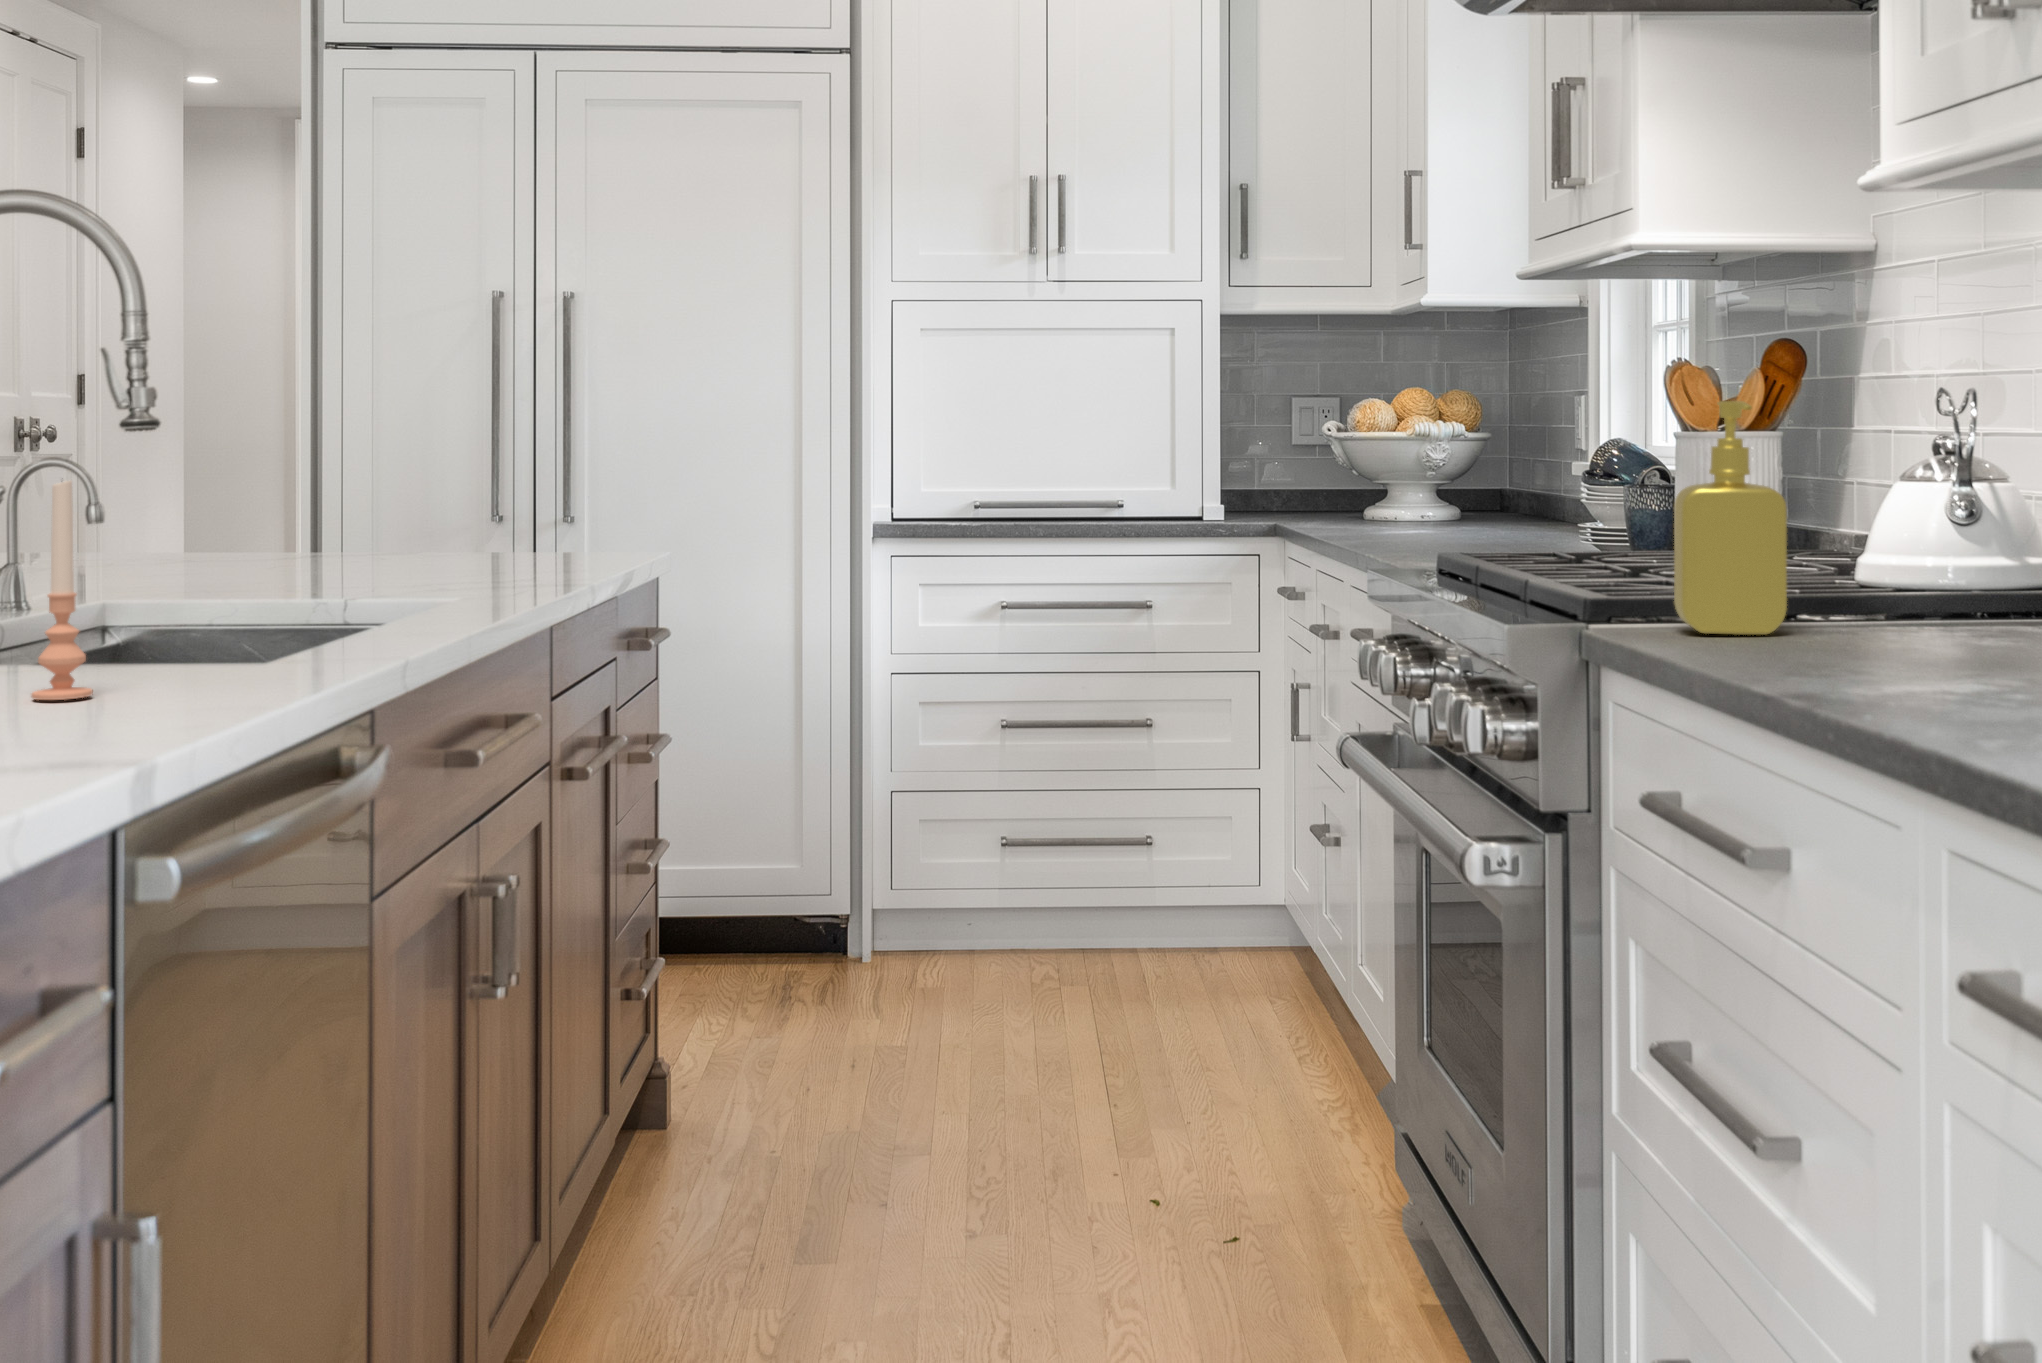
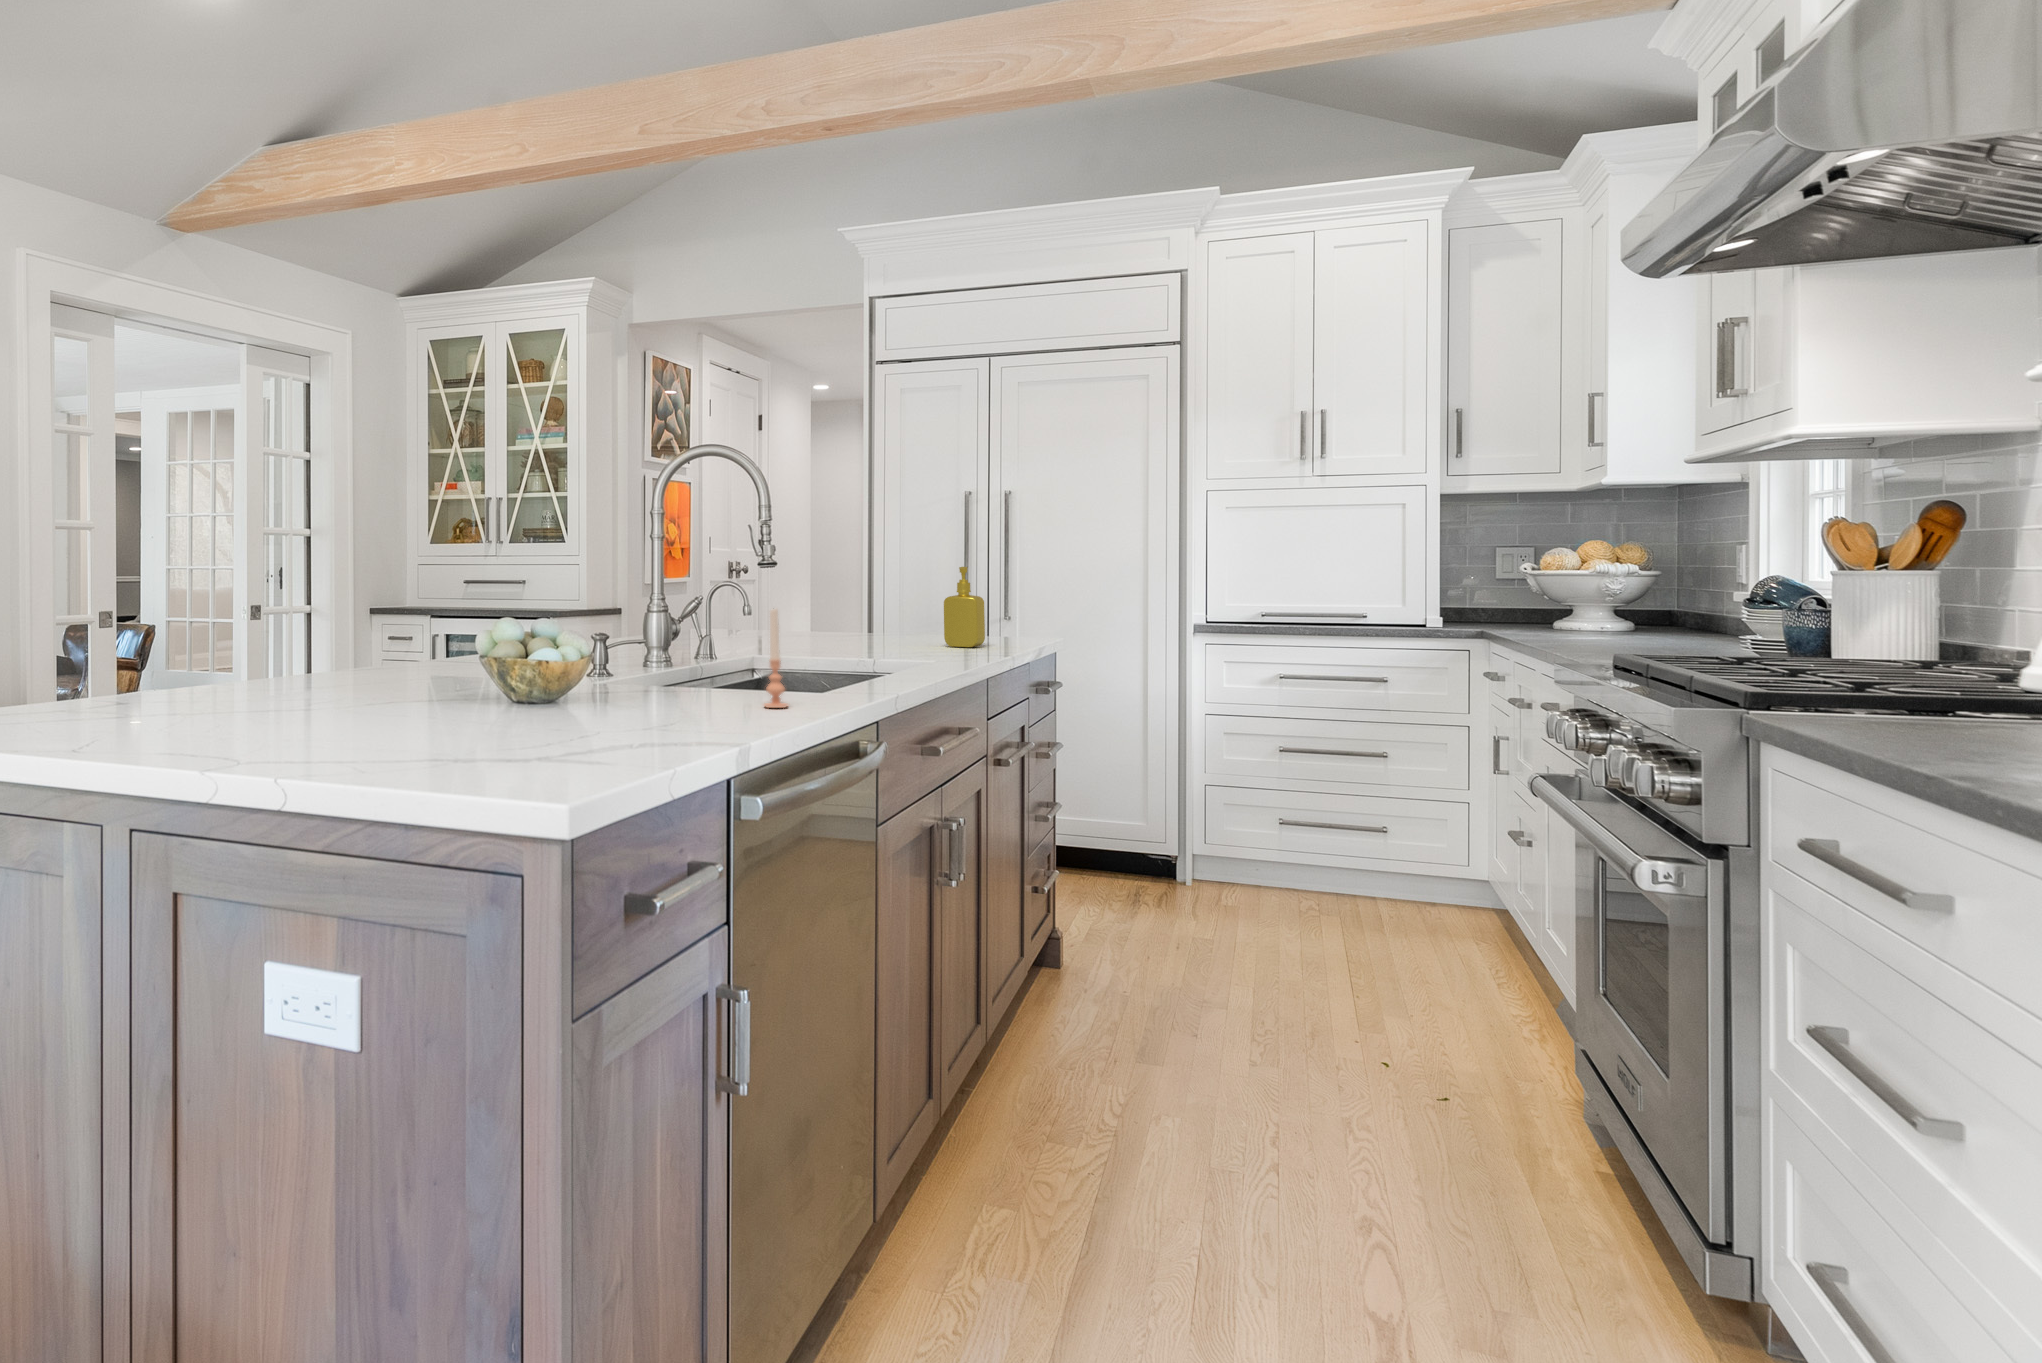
soap dispenser: present [1674,401,1787,635] -> present [944,567,985,647]

